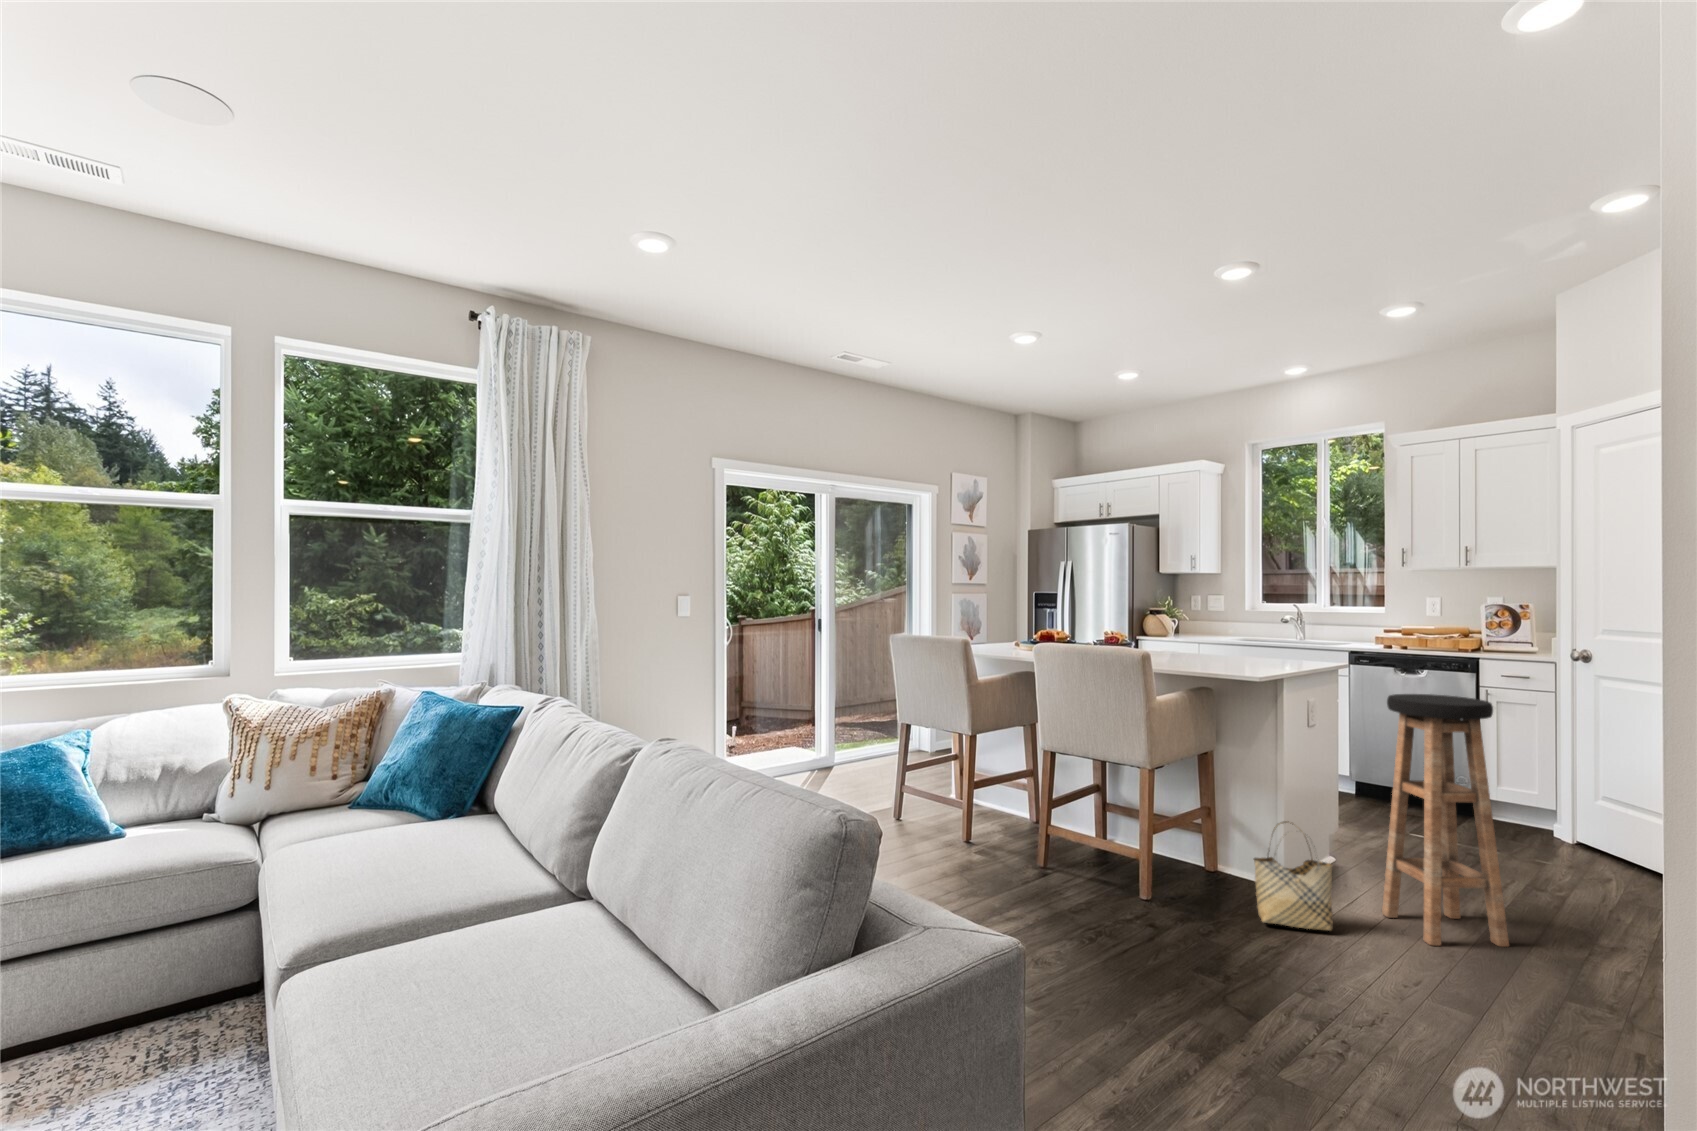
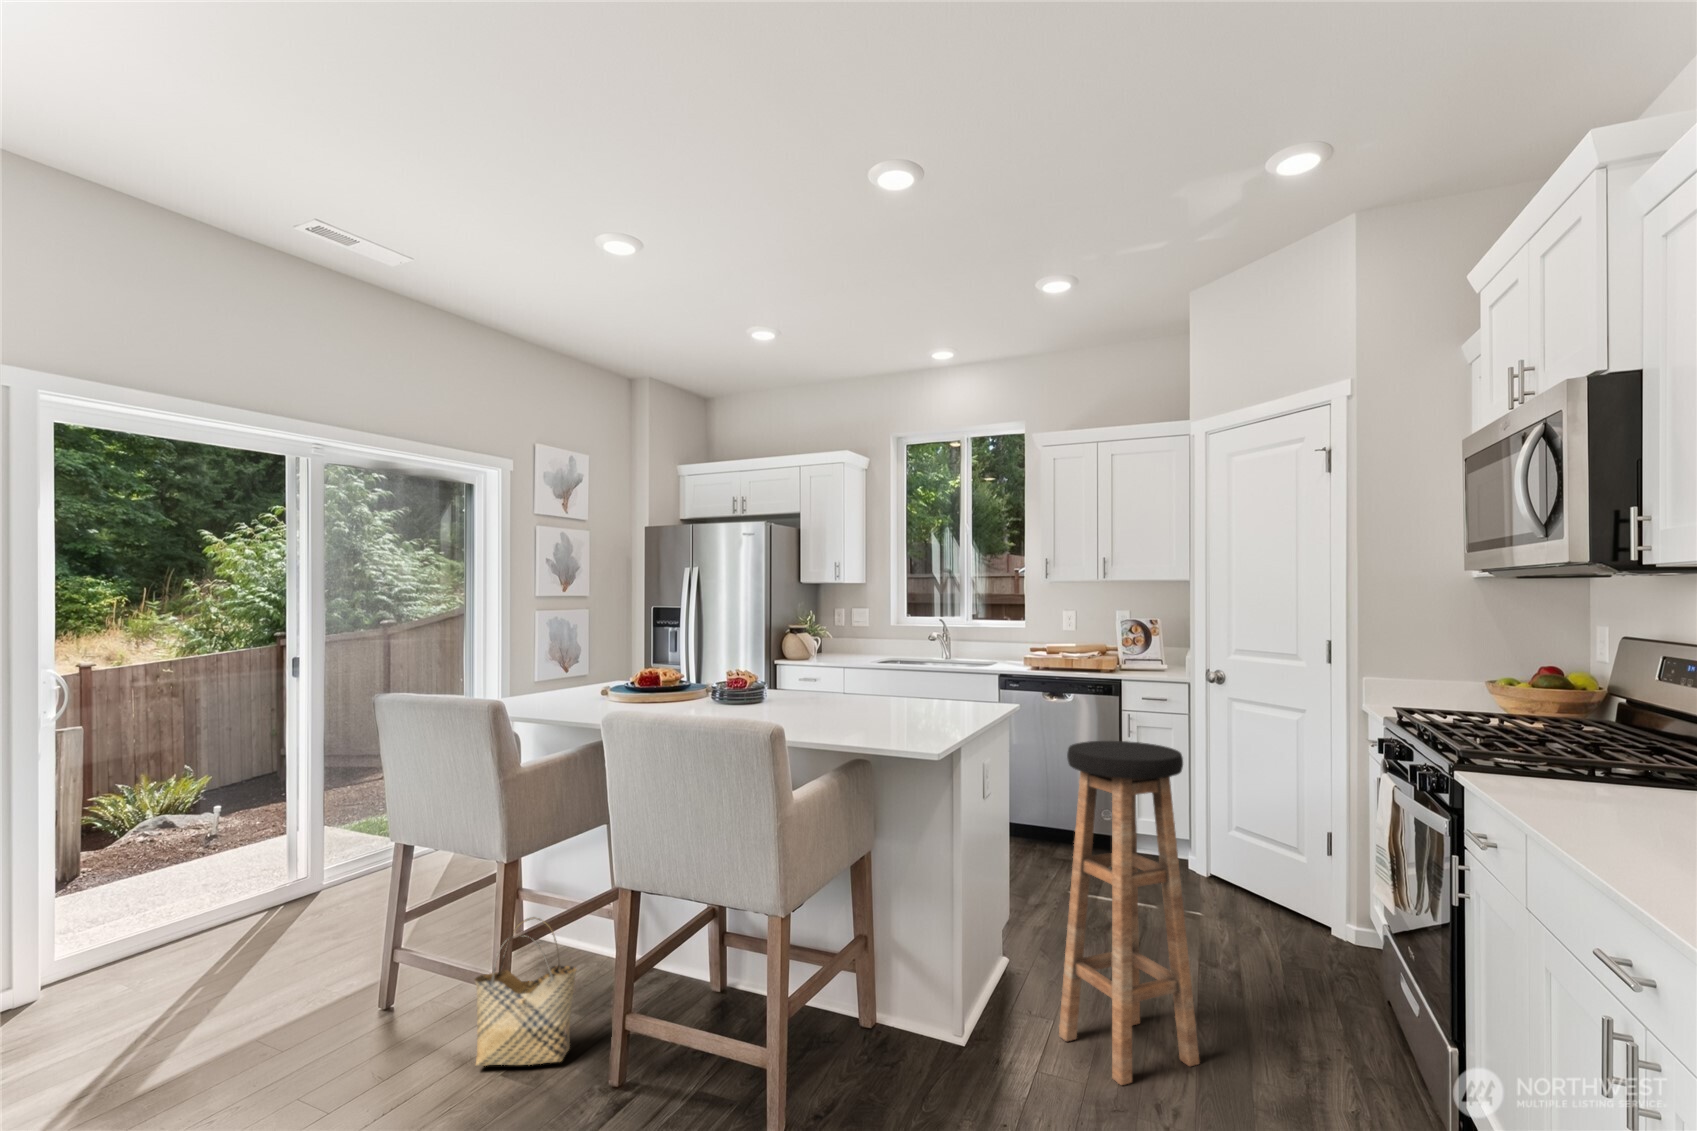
woven basket: present [1254,821,1333,930] -> present [475,917,576,1066]

